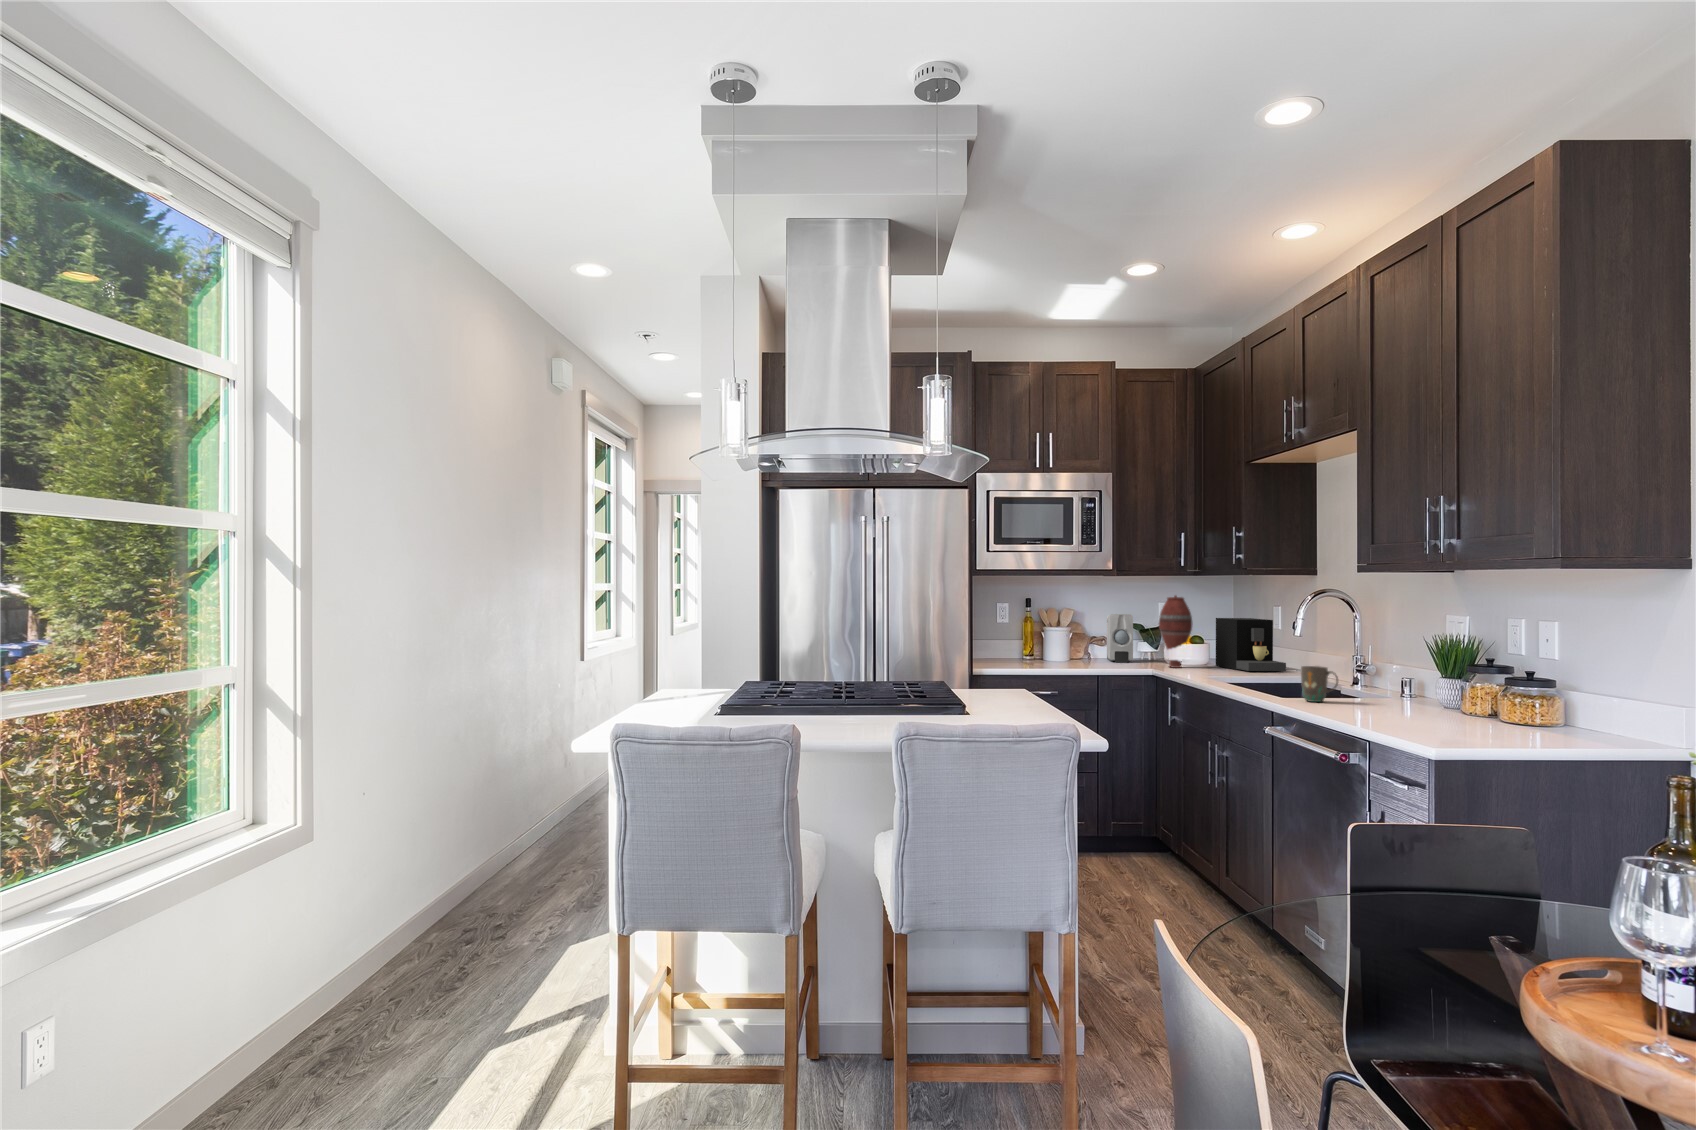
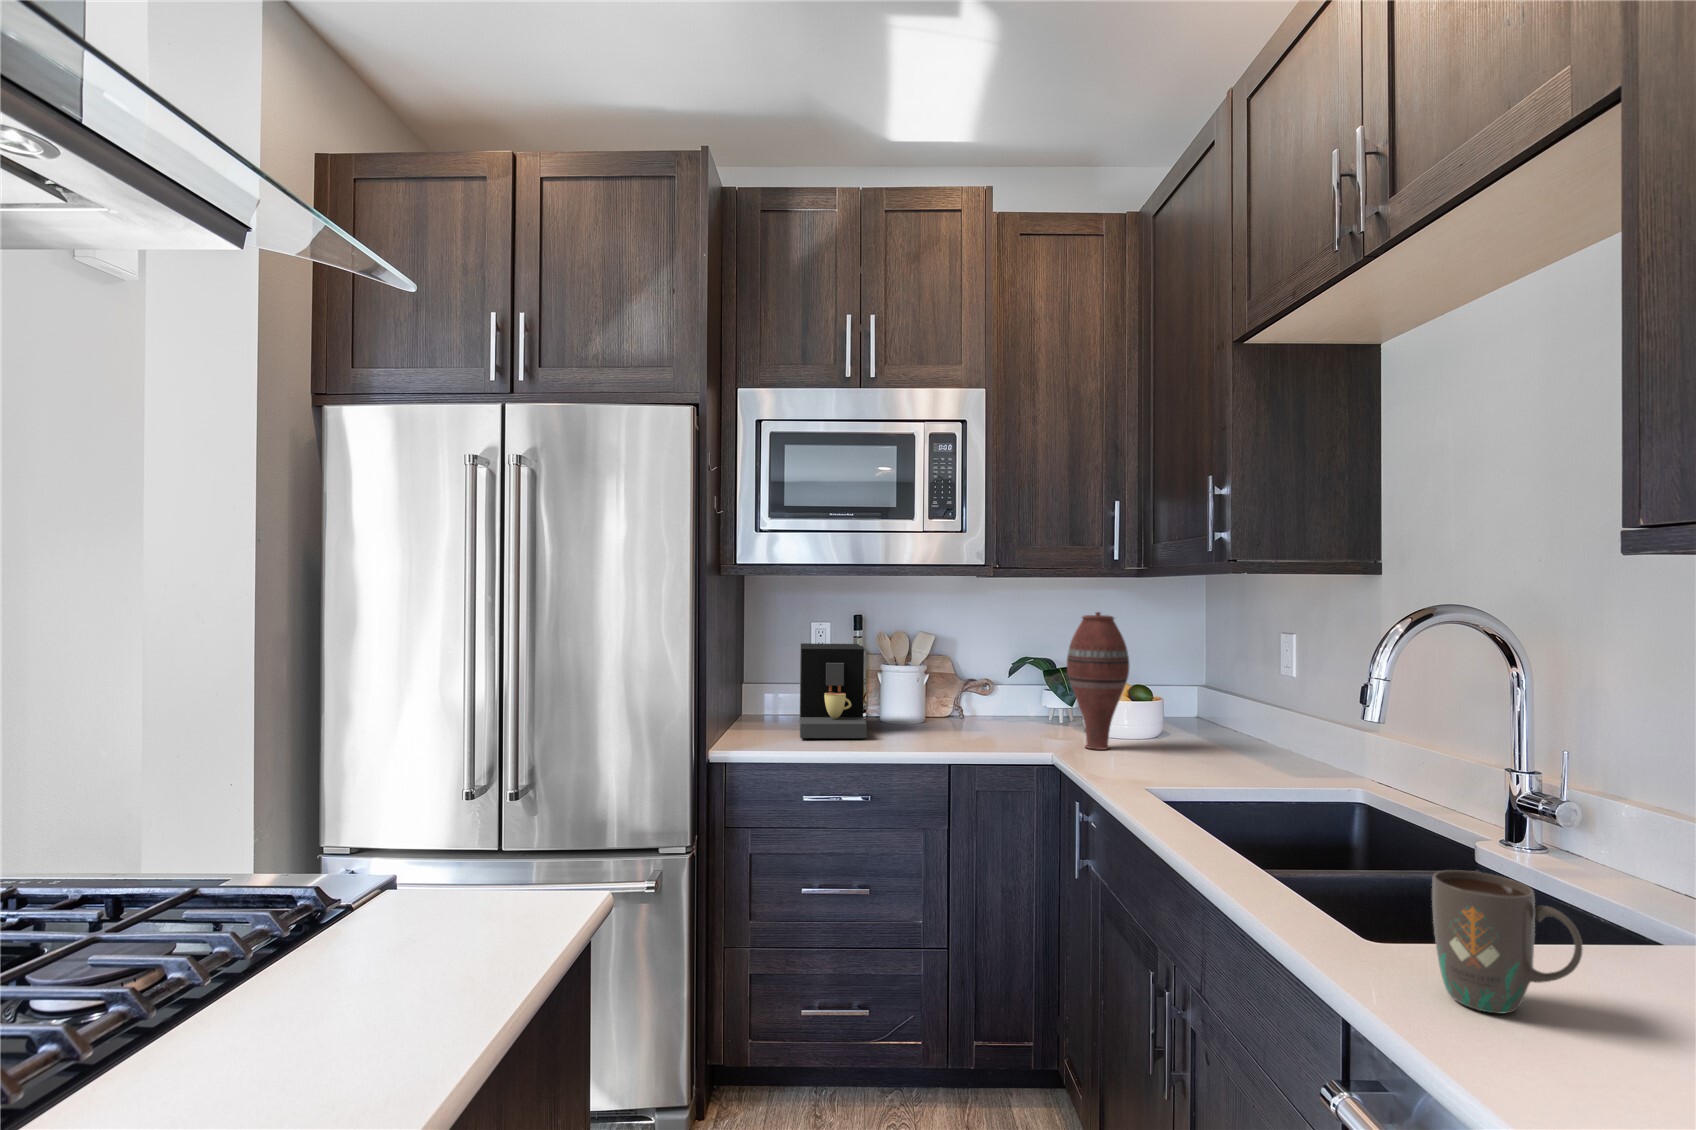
soap dispenser: present [1107,614,1133,663] -> none [988,643,1029,729]
coffee maker: present [1216,618,1286,671] -> present [800,643,867,738]

